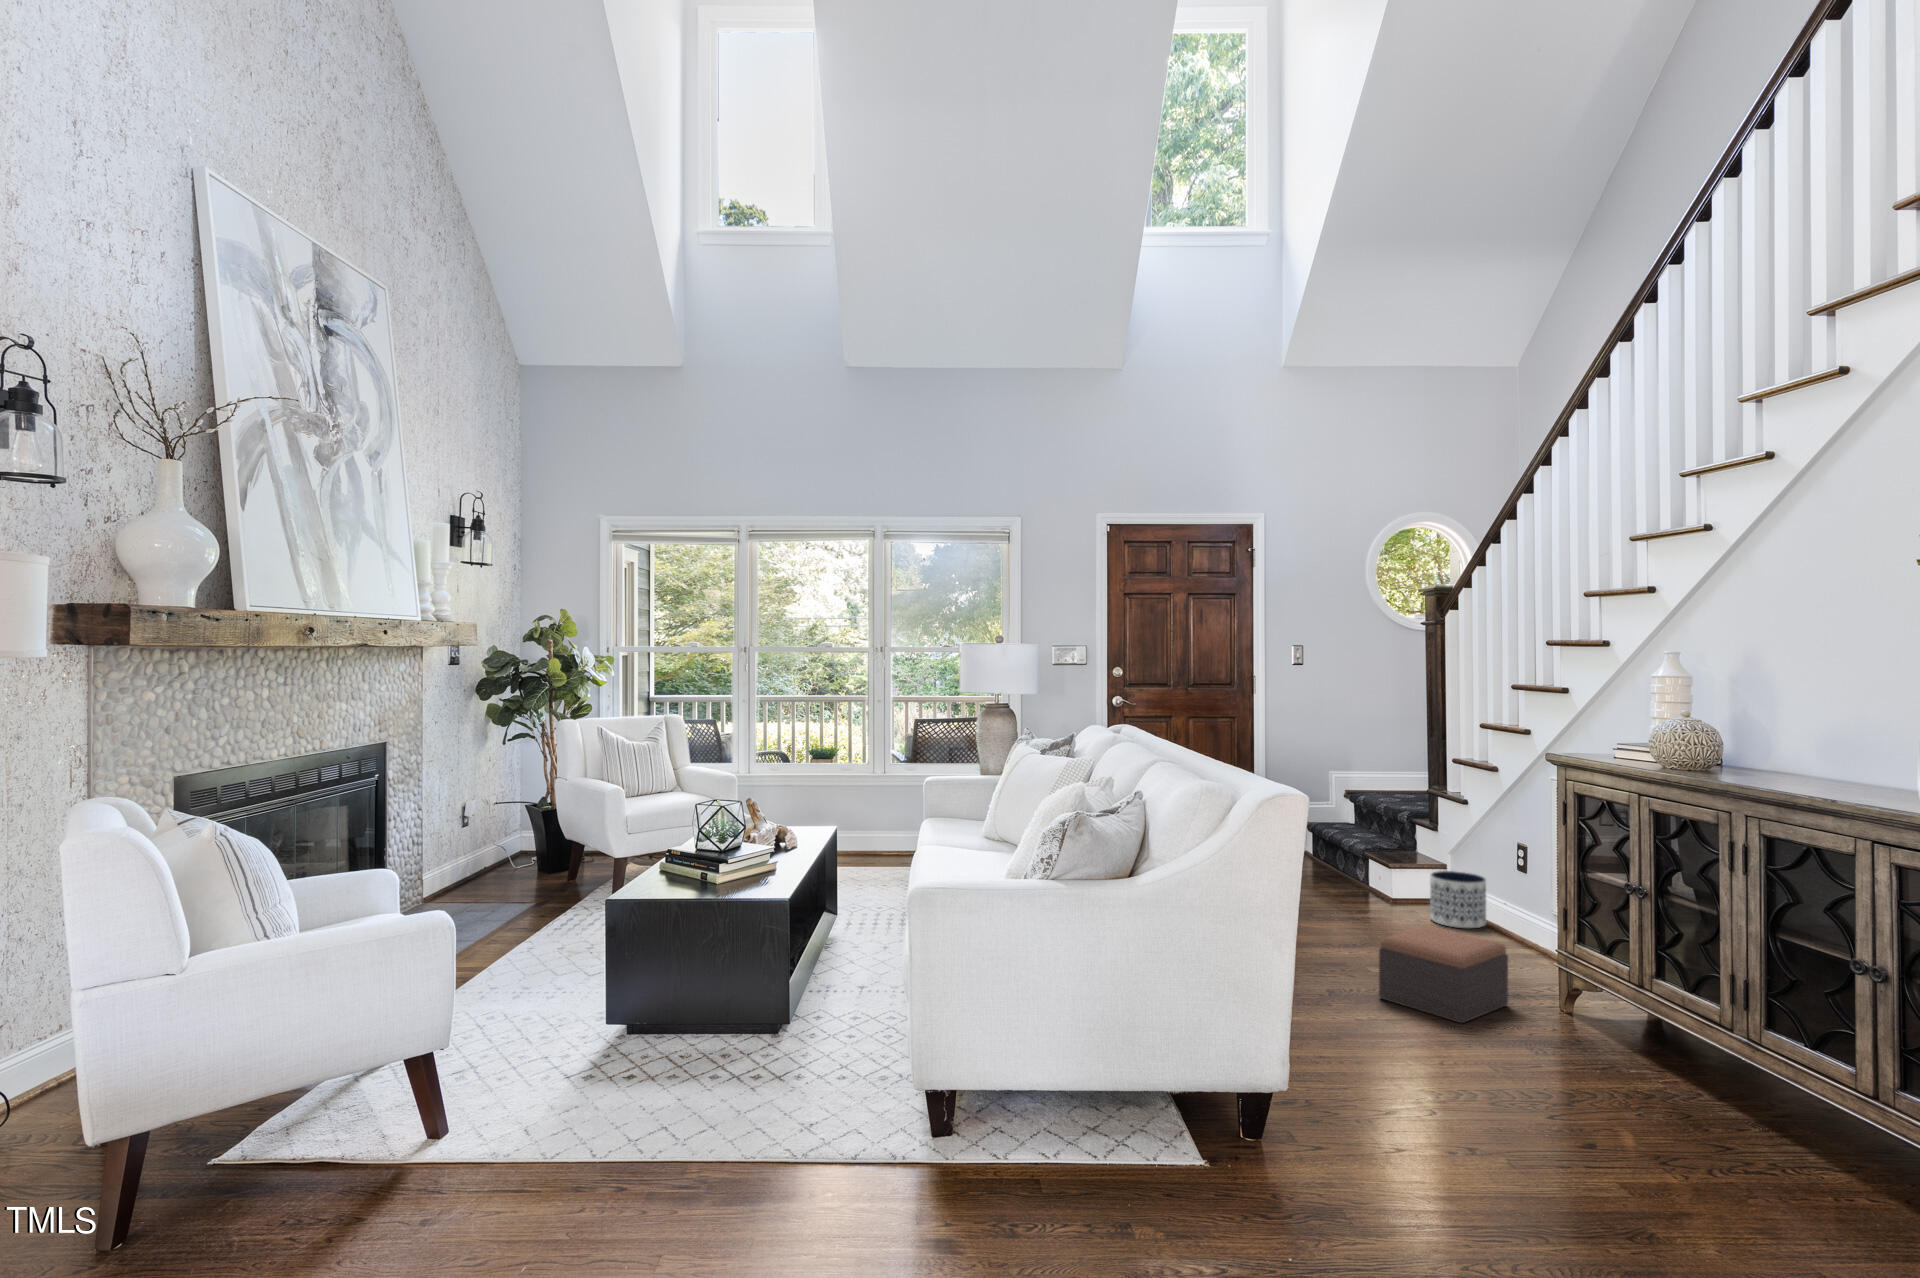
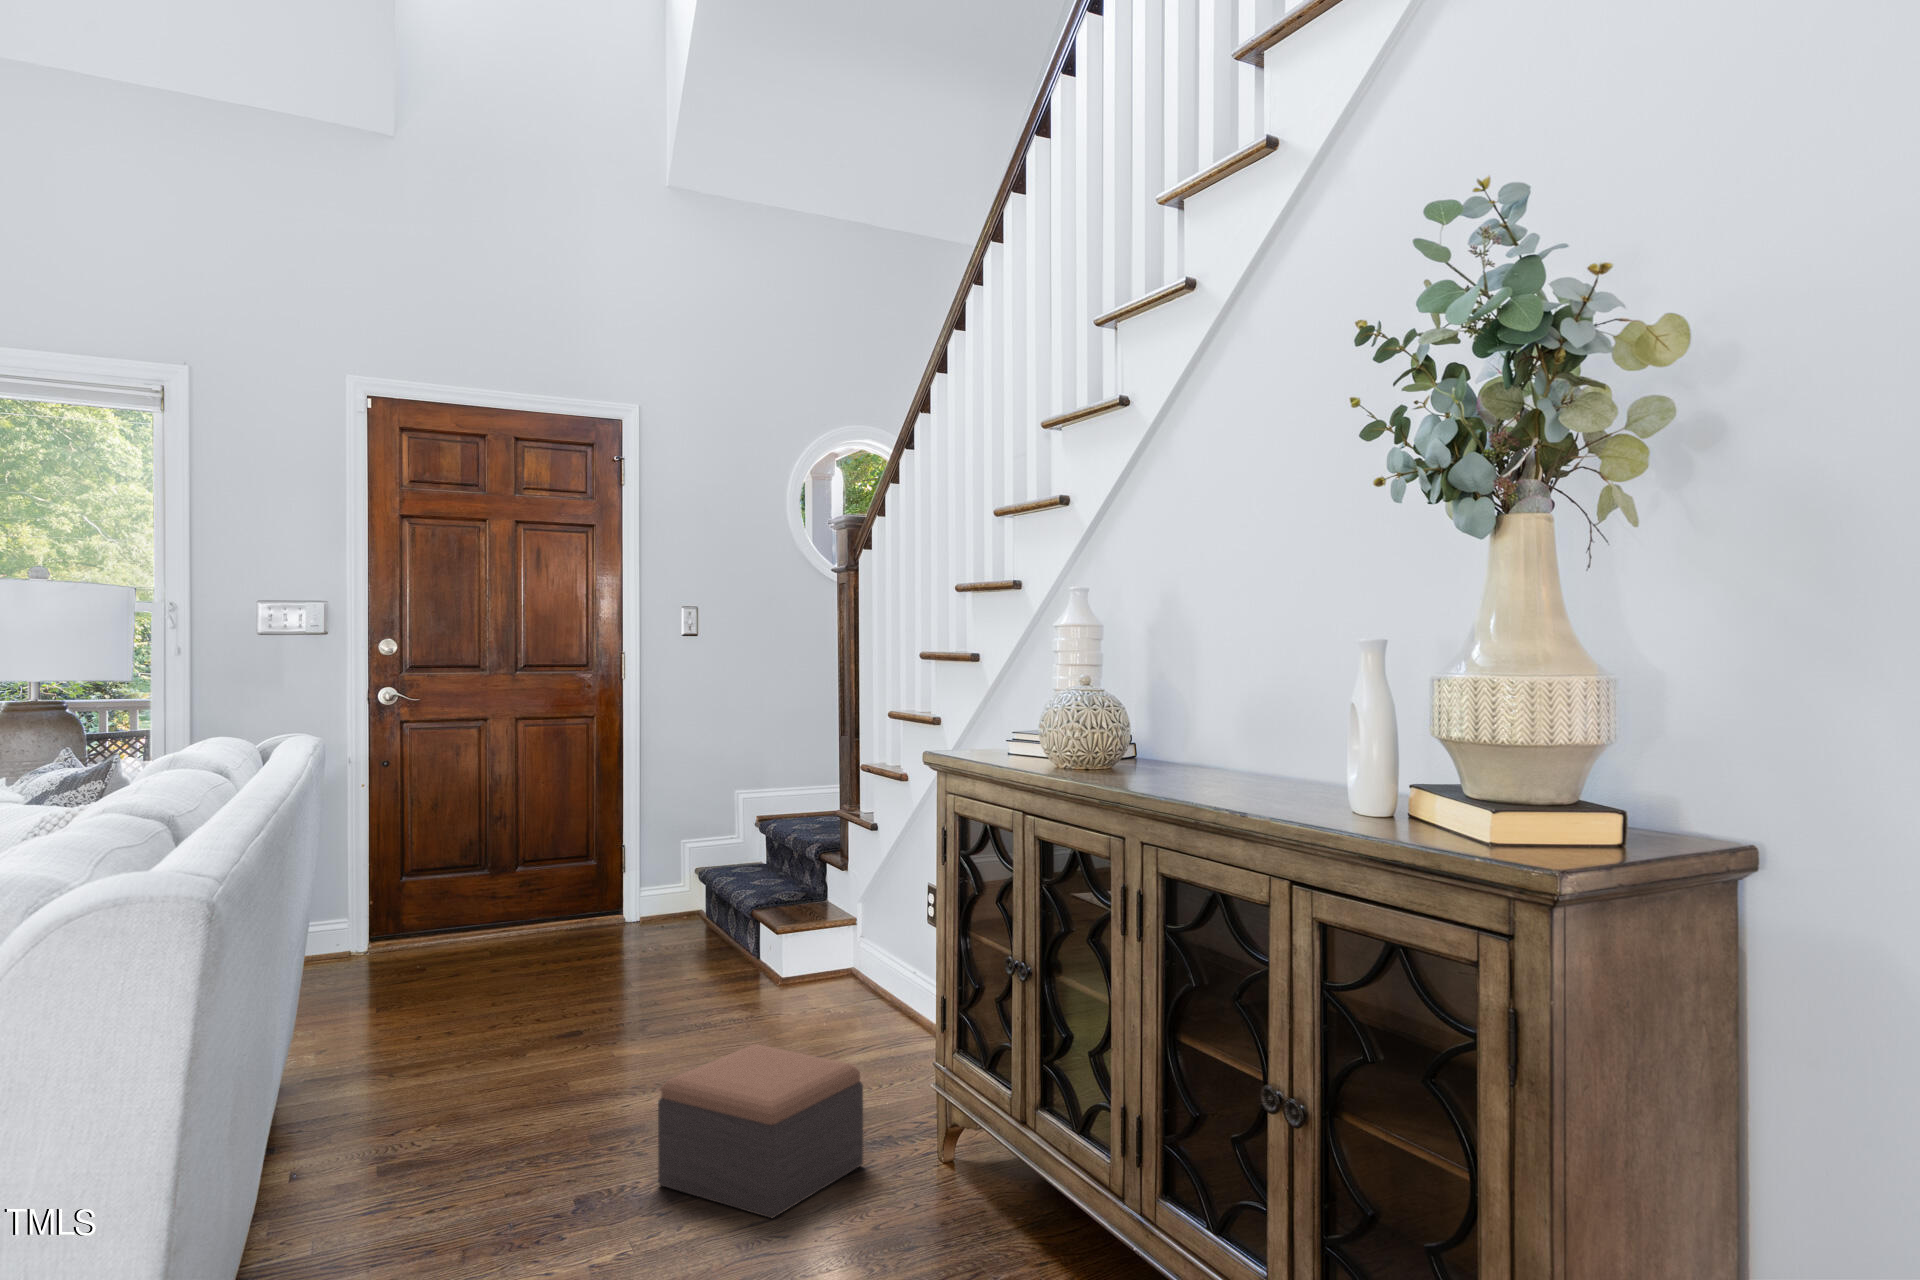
planter: present [1430,871,1486,928] -> none [820,934,897,1022]

